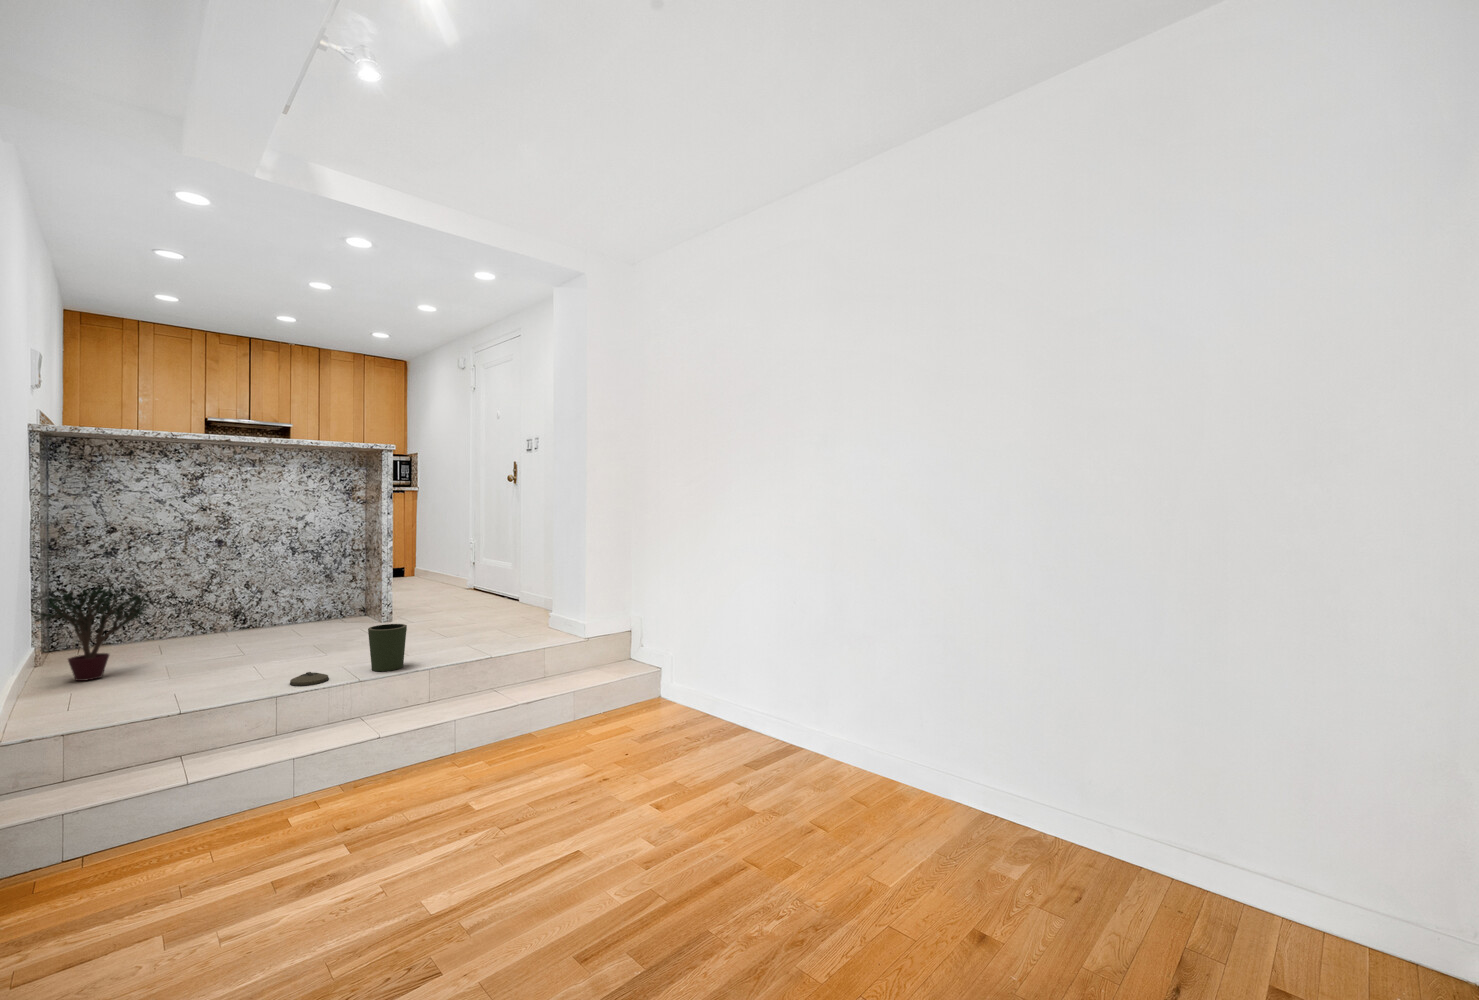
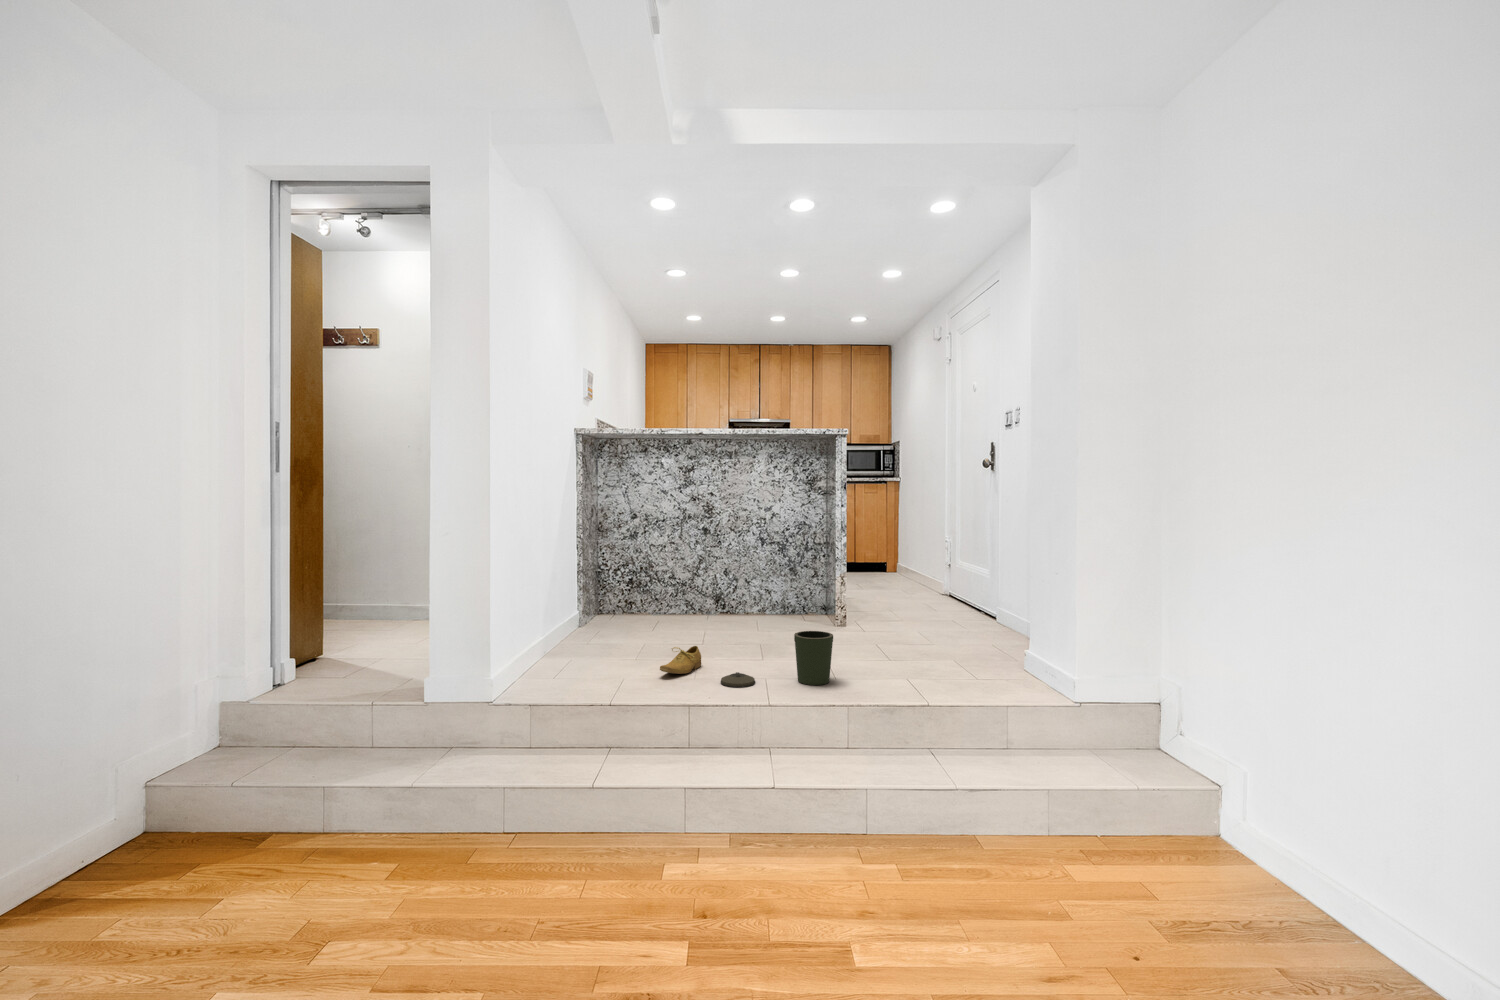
potted plant: present [32,588,147,681] -> none [563,564,643,646]
shoe: none [211,657,255,686] -> present [660,646,701,674]

